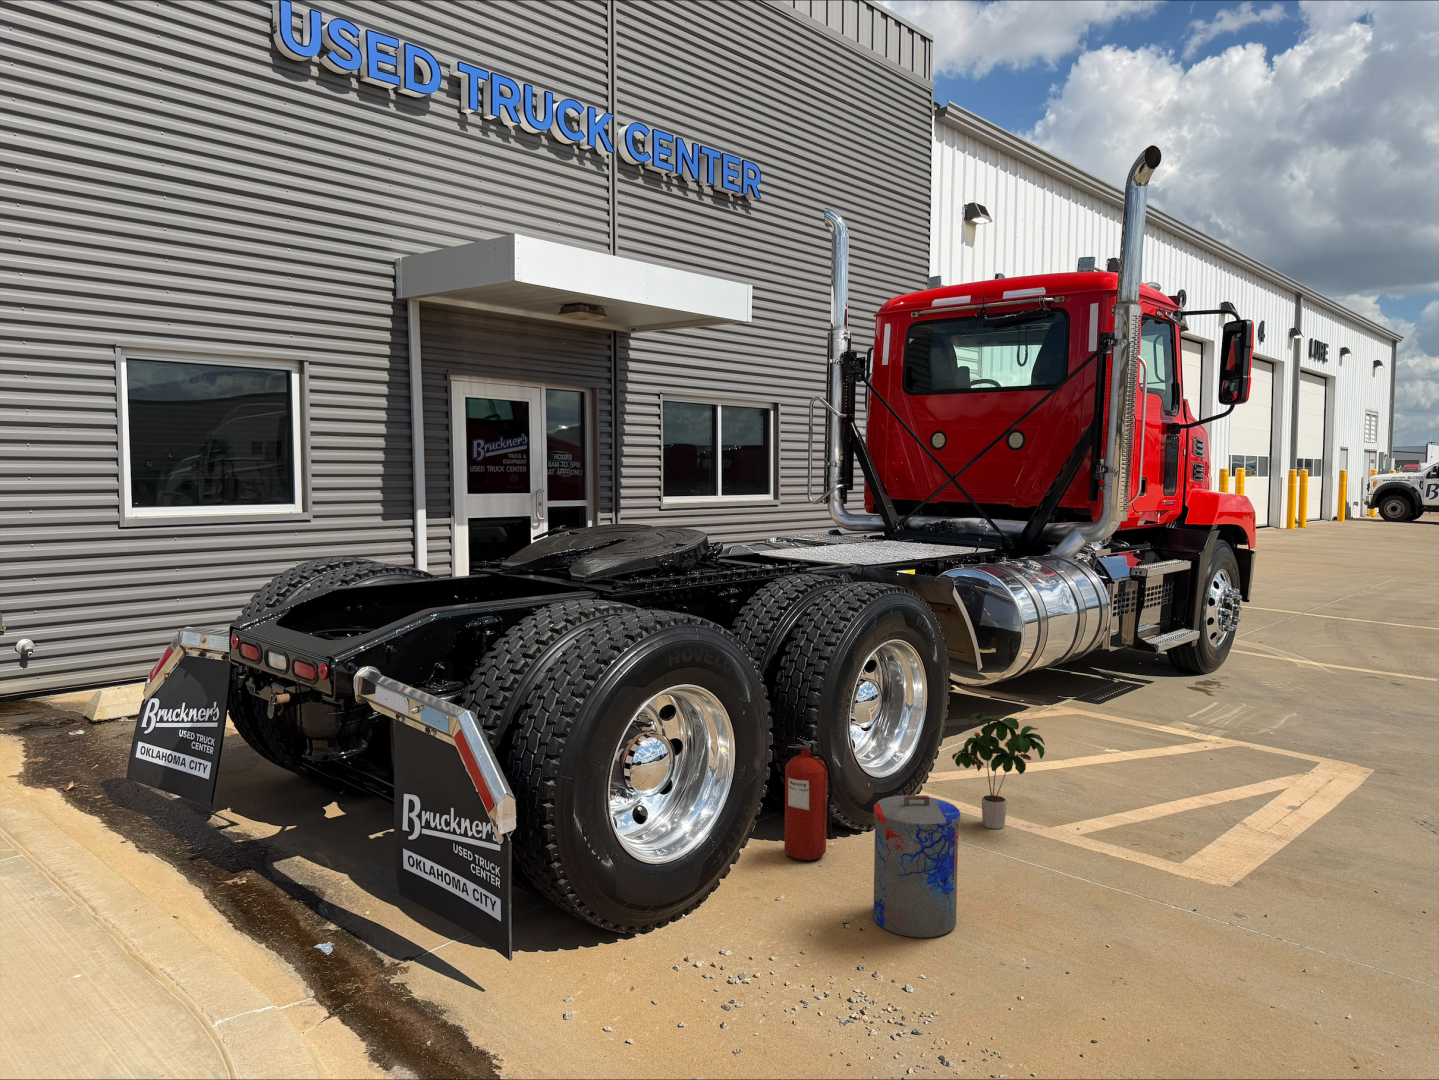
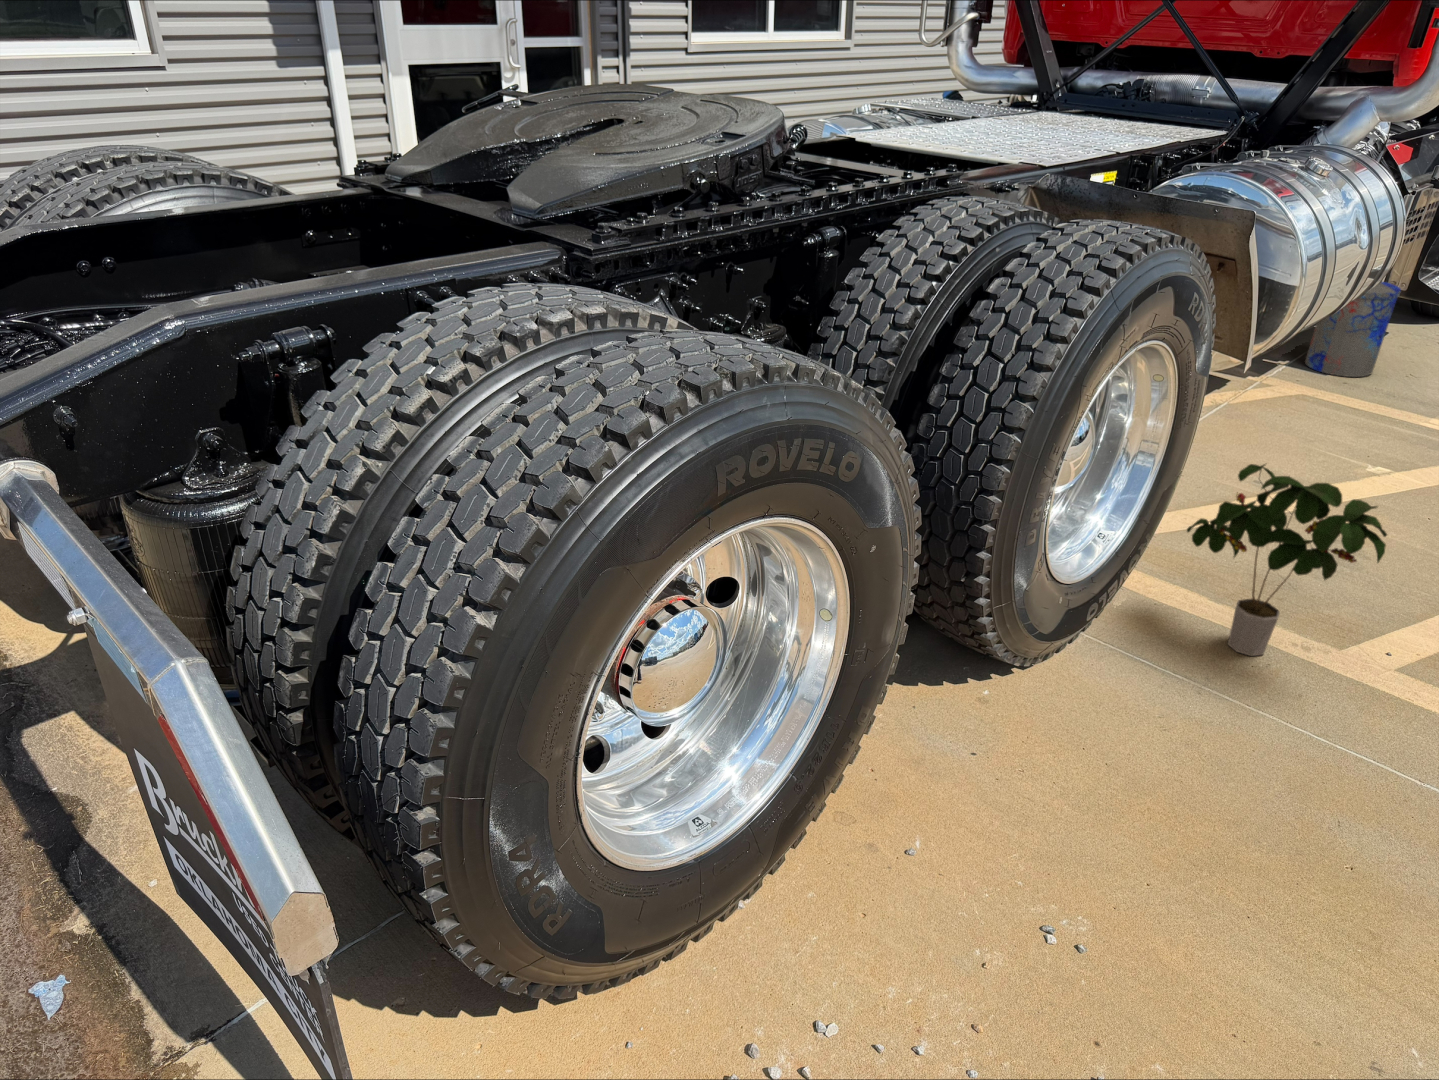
fire extinguisher: present [784,737,833,860] -> none [907,526,1011,738]
trash can: present [873,795,960,938] -> present [1305,282,1401,377]

